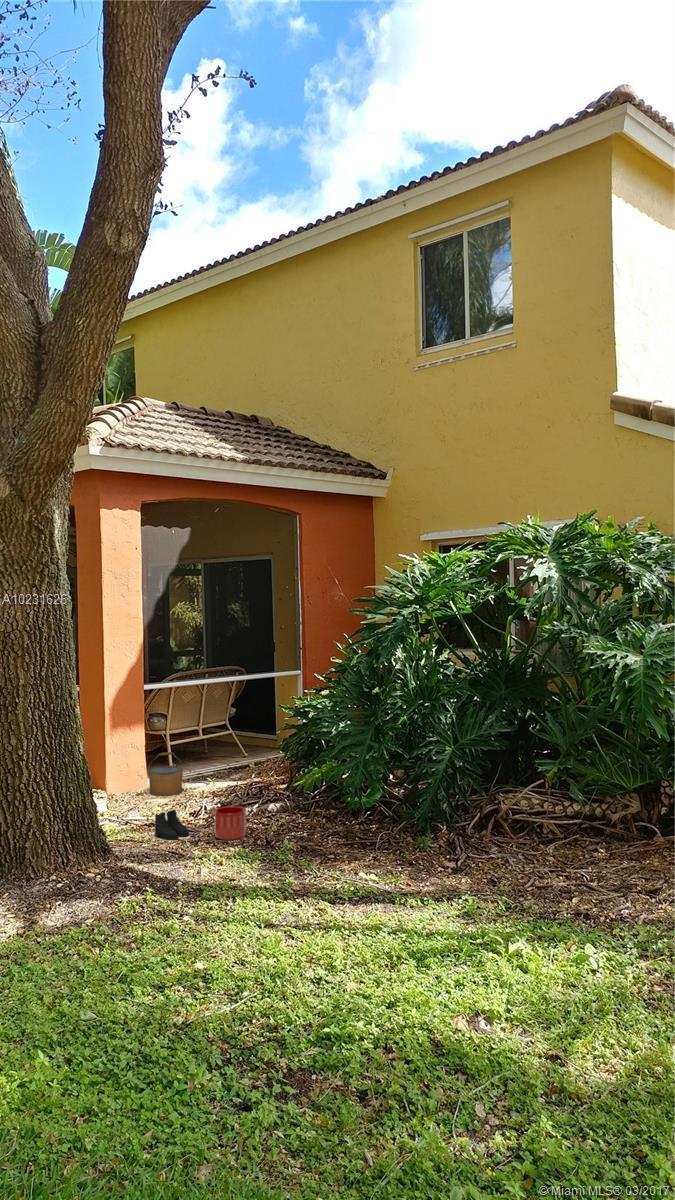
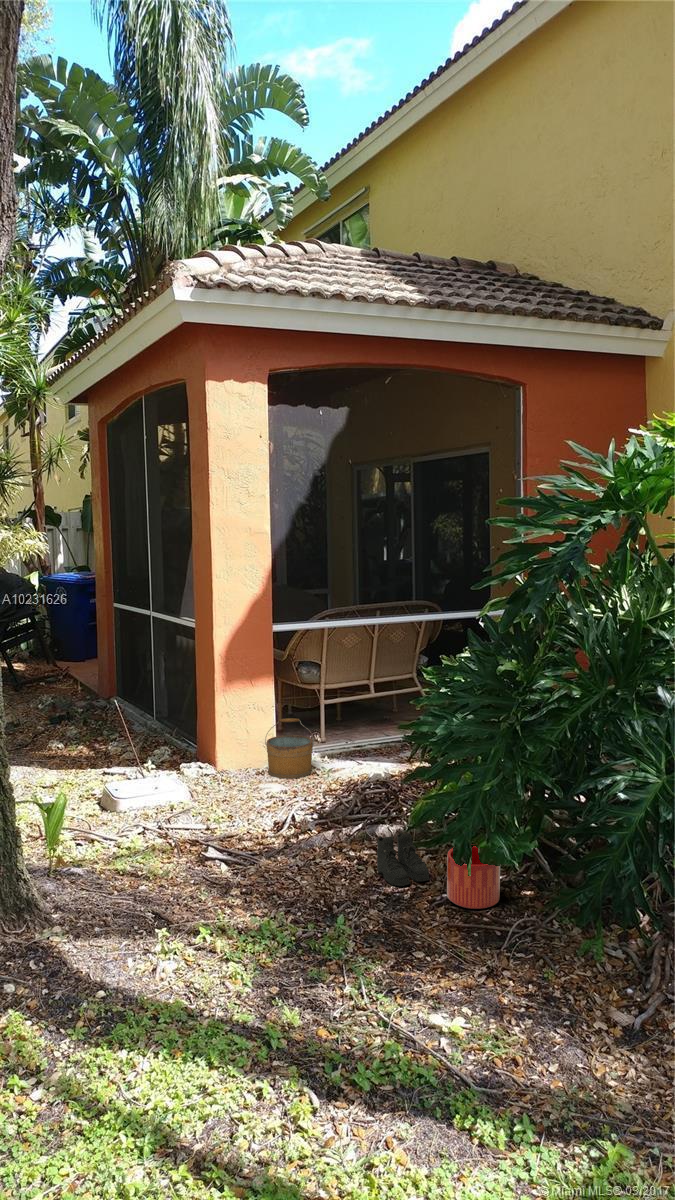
planter: present [215,806,245,840] -> present [447,846,500,909]
boots: present [155,810,189,840] -> present [377,833,429,886]

